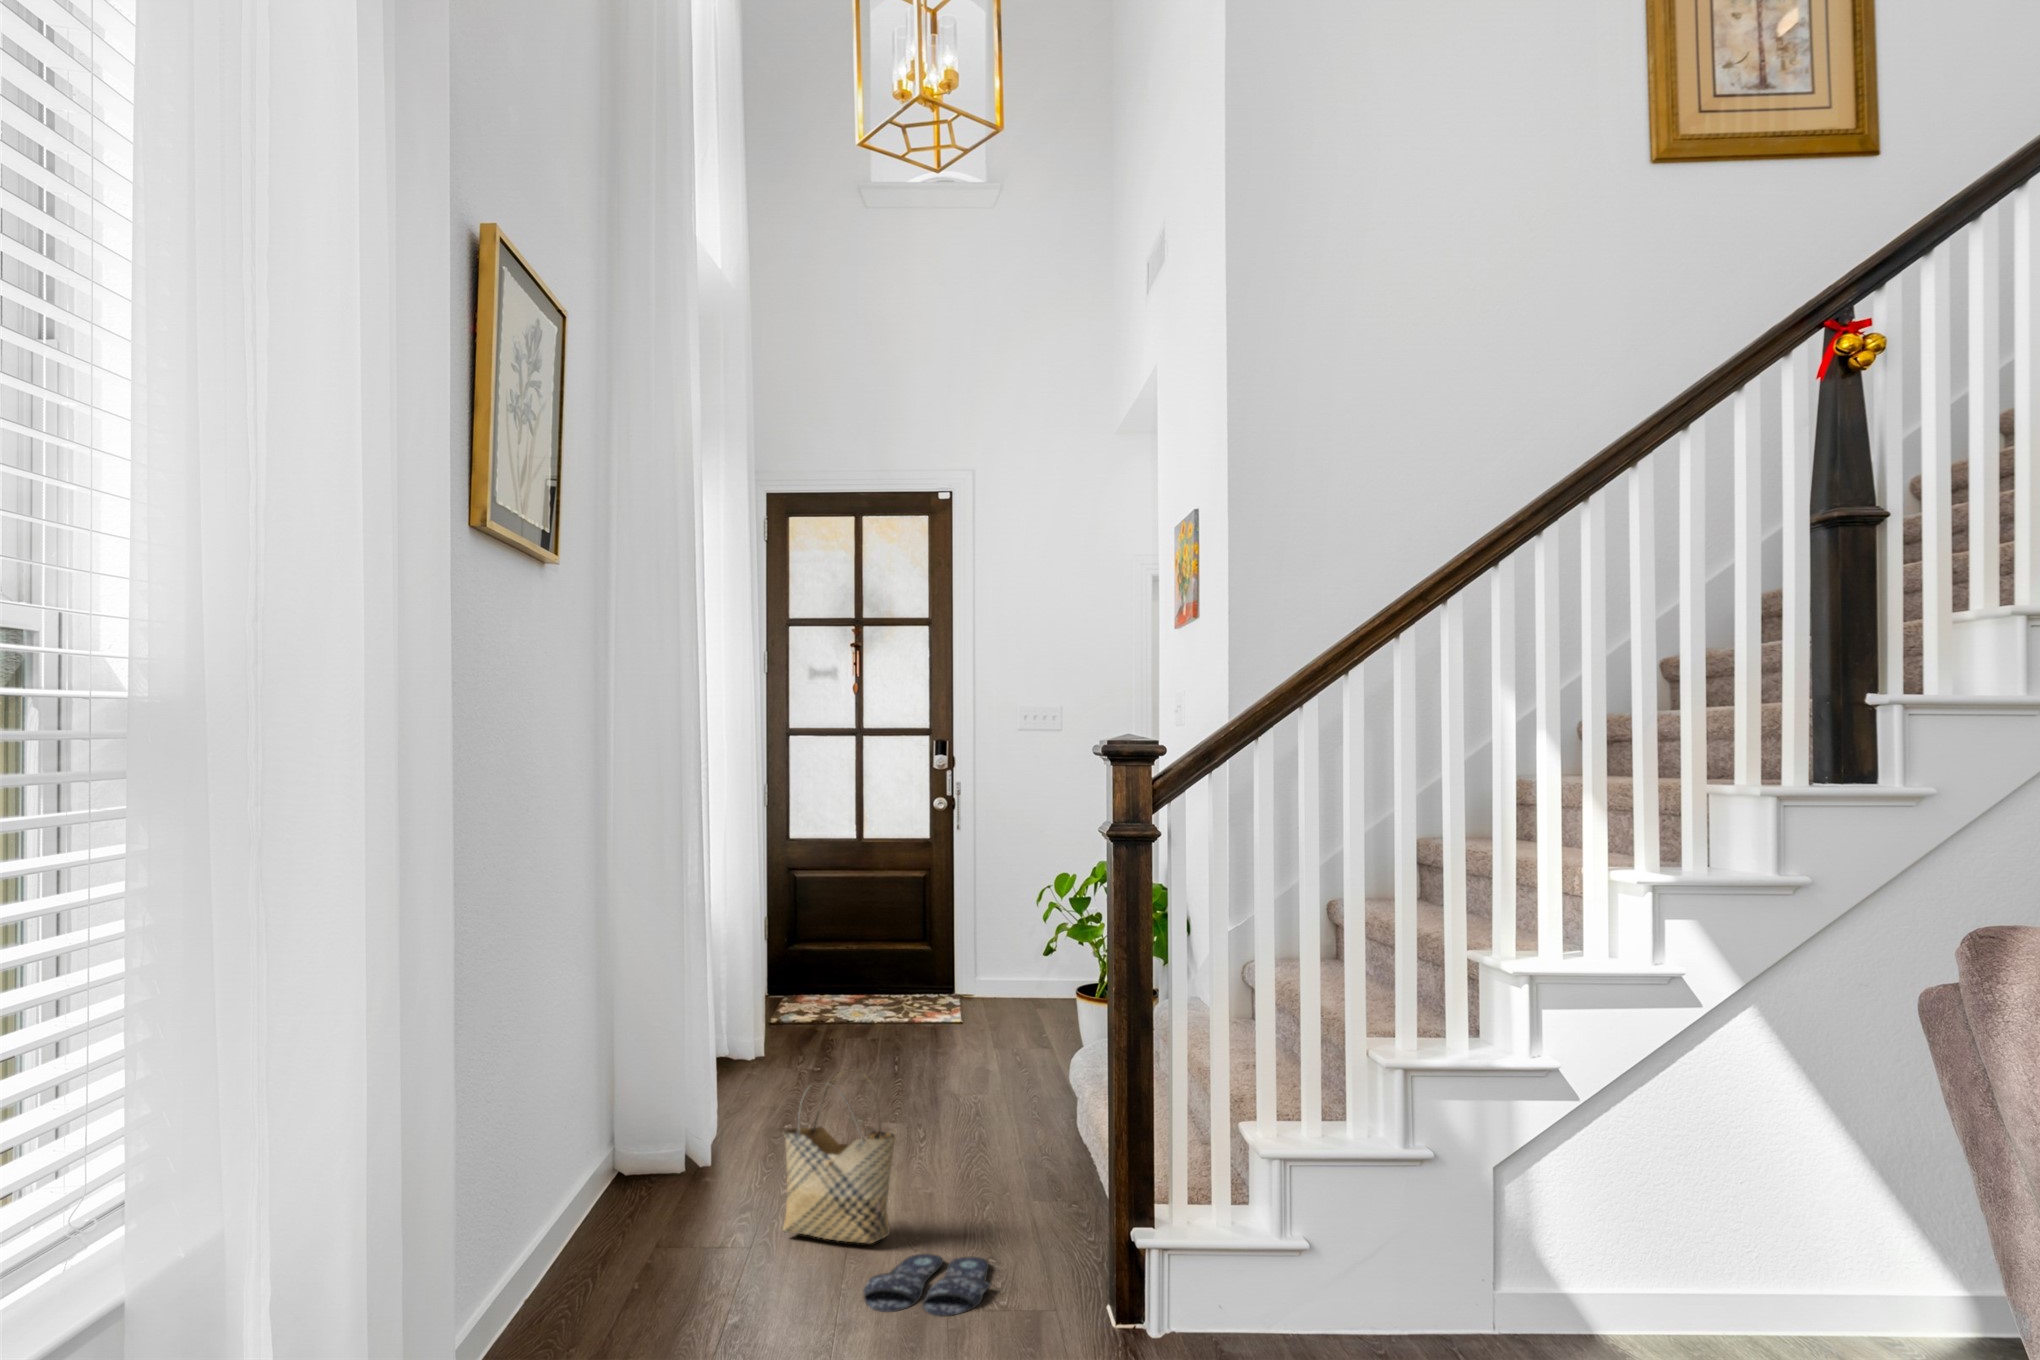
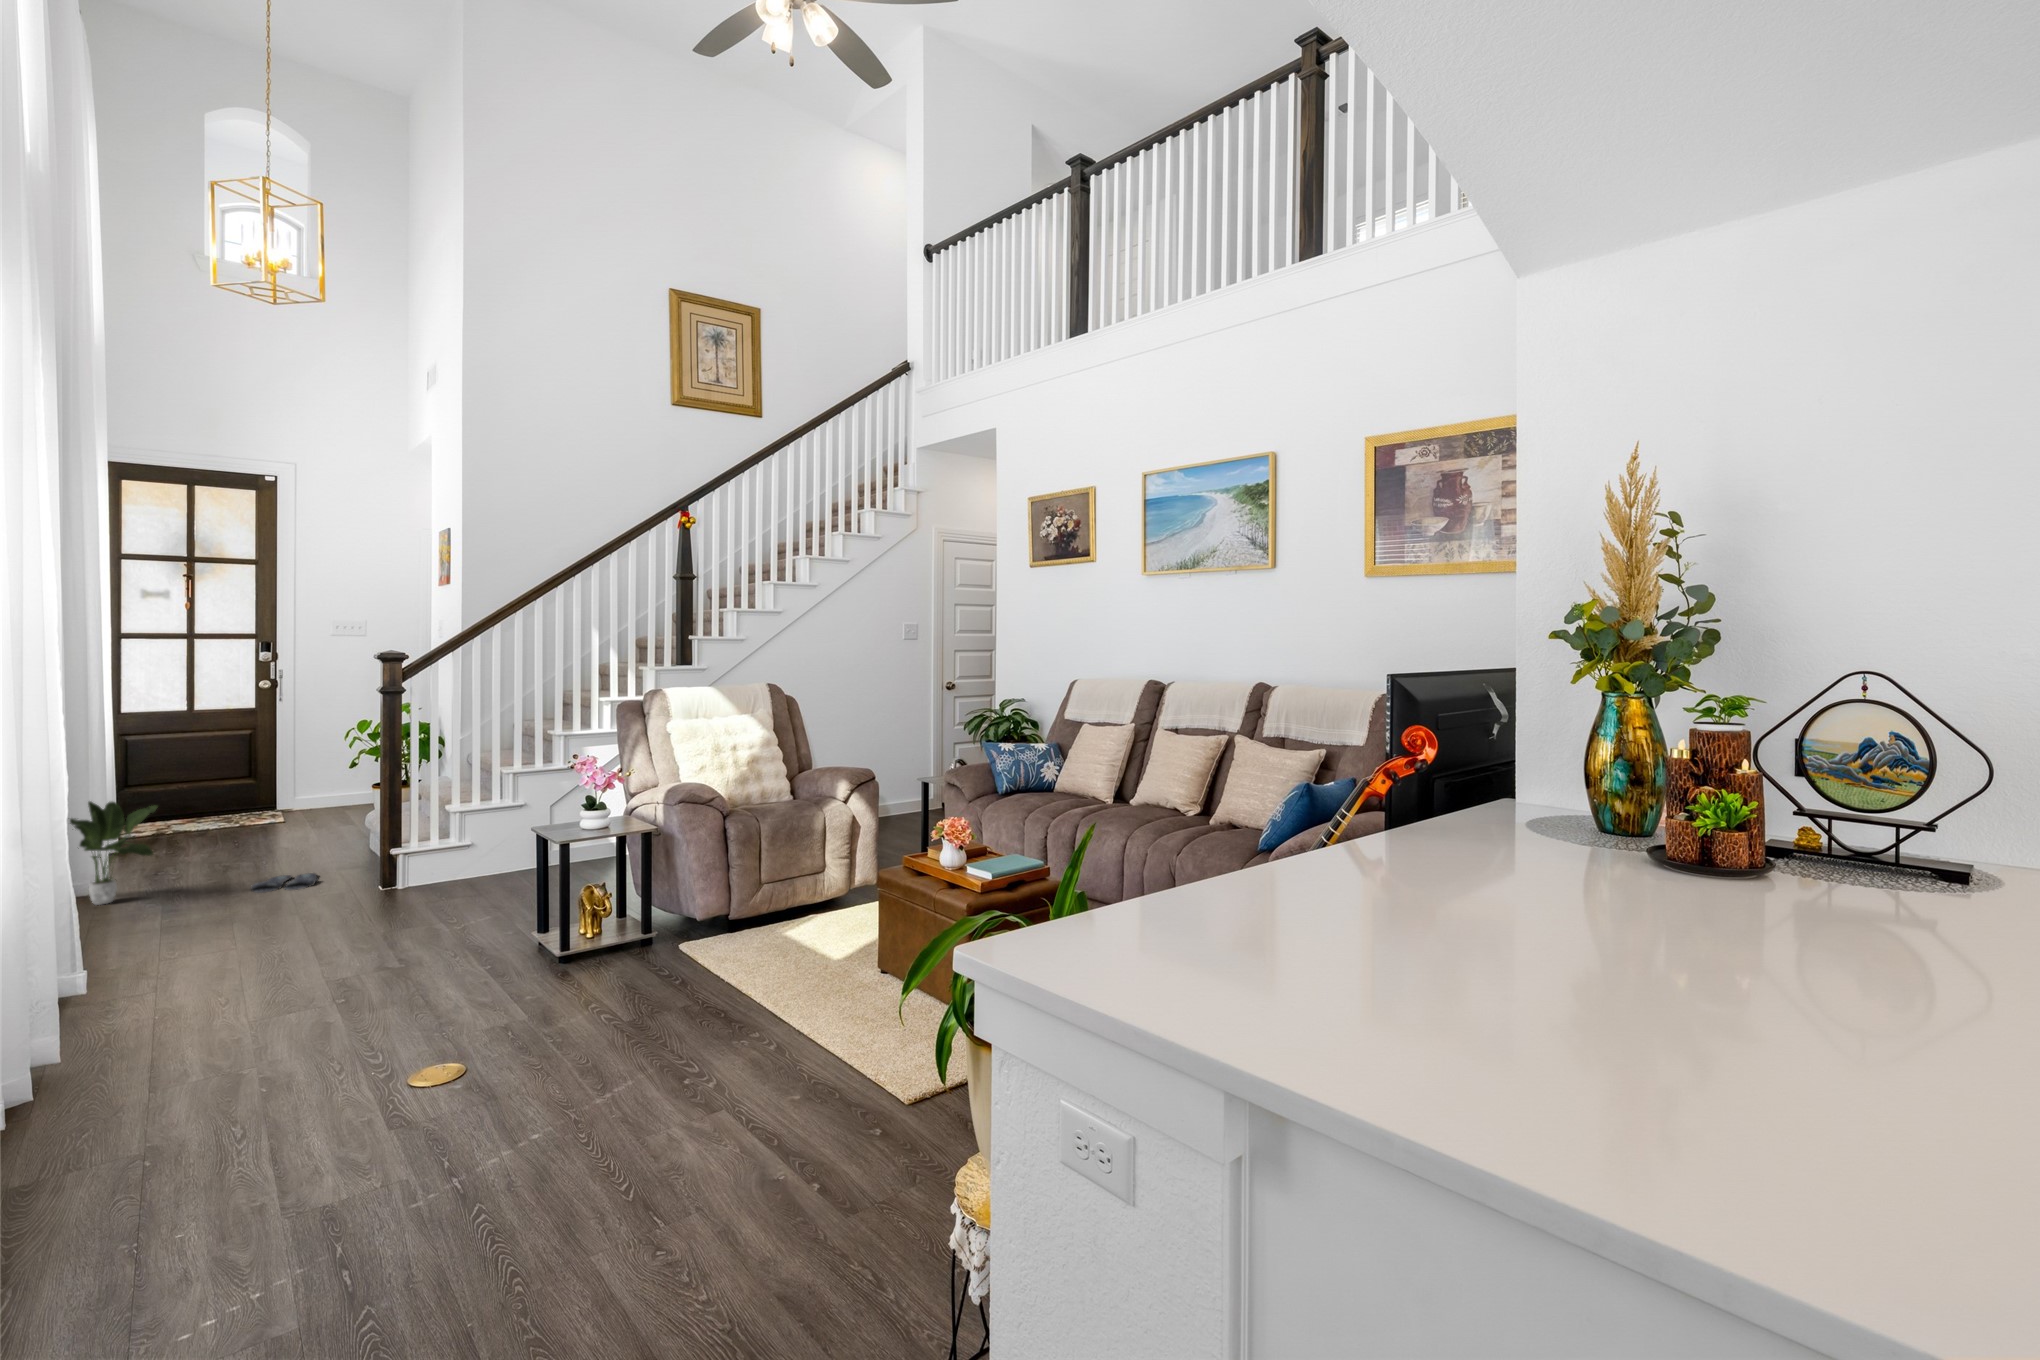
potted plant: none [560,1055,714,1288] -> present [70,801,157,905]
woven basket: present [783,1069,896,1244] -> none [194,803,263,879]

